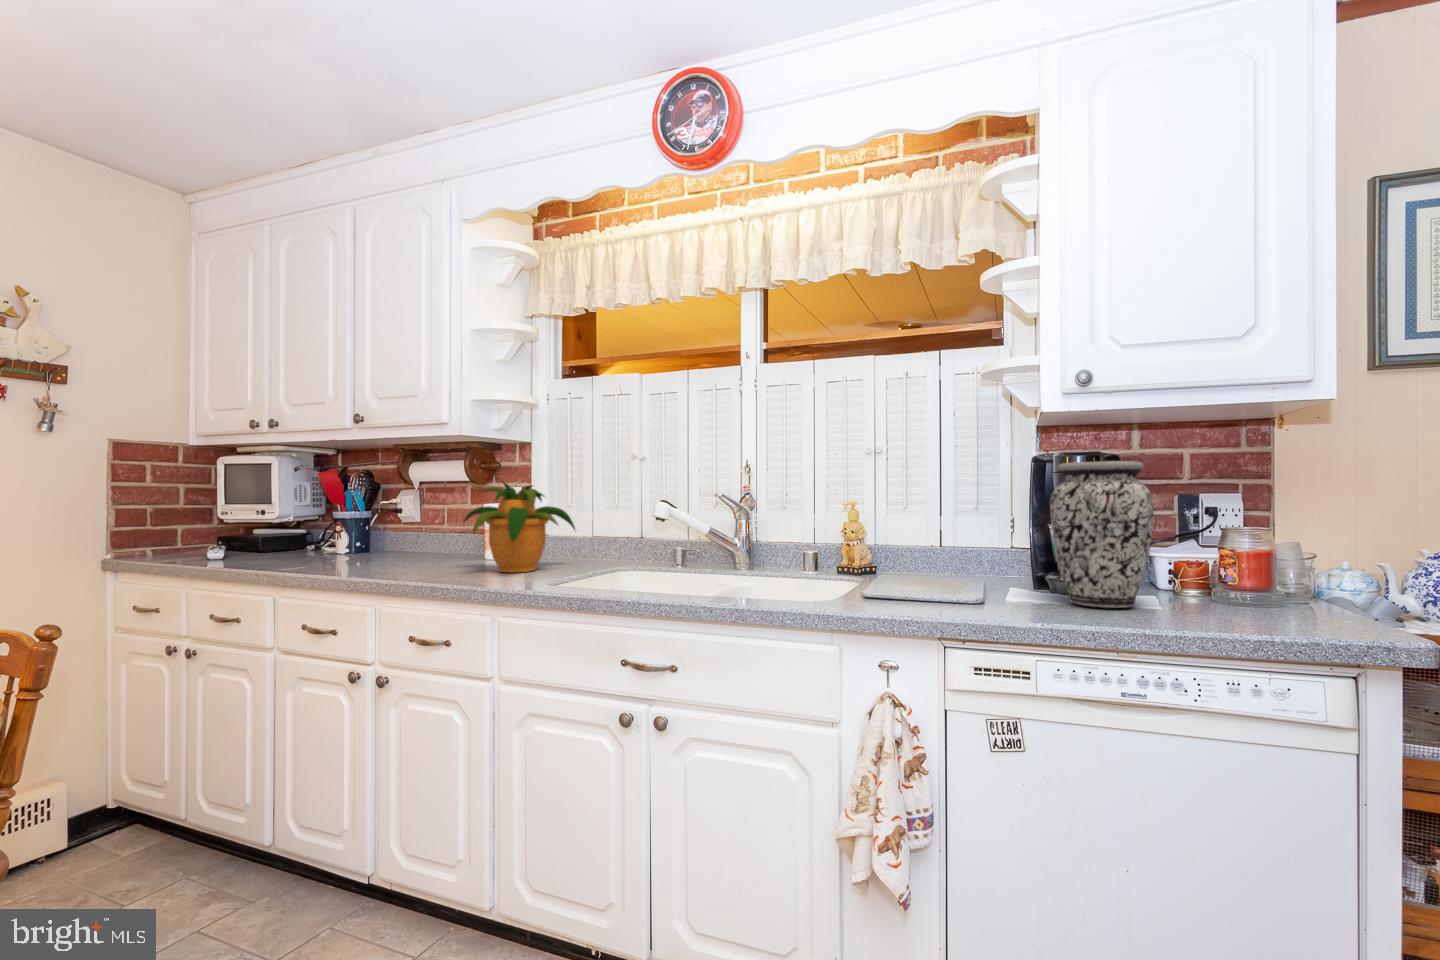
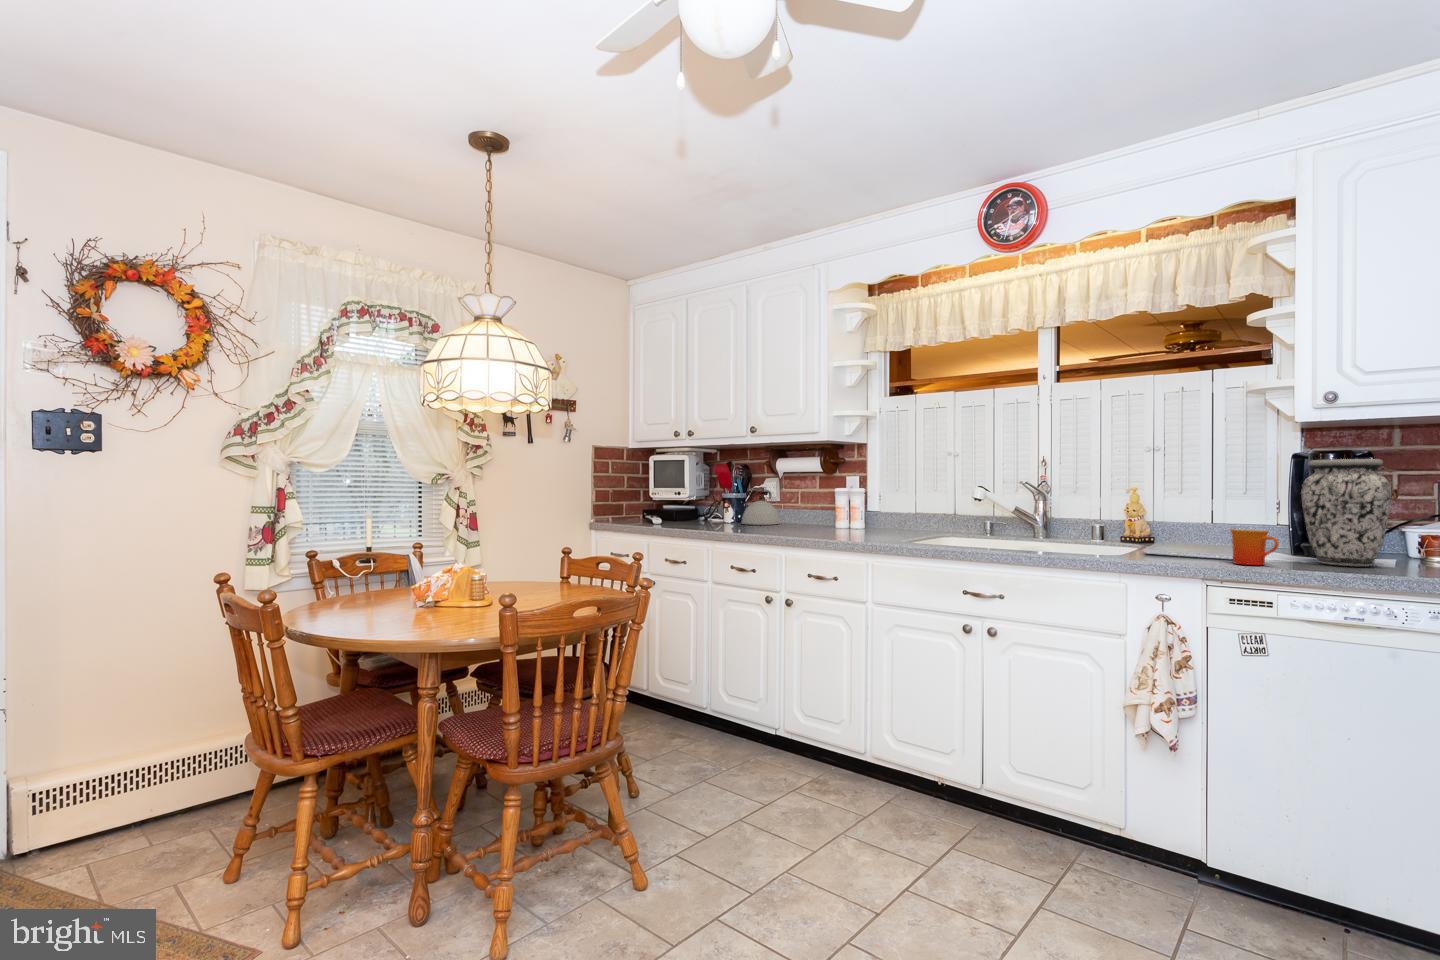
potted plant: present [464,482,575,572] -> none [829,471,908,535]
kettle: none [357,505,419,556] -> present [742,489,780,525]
mug: none [969,559,1031,613] -> present [1230,529,1279,565]

